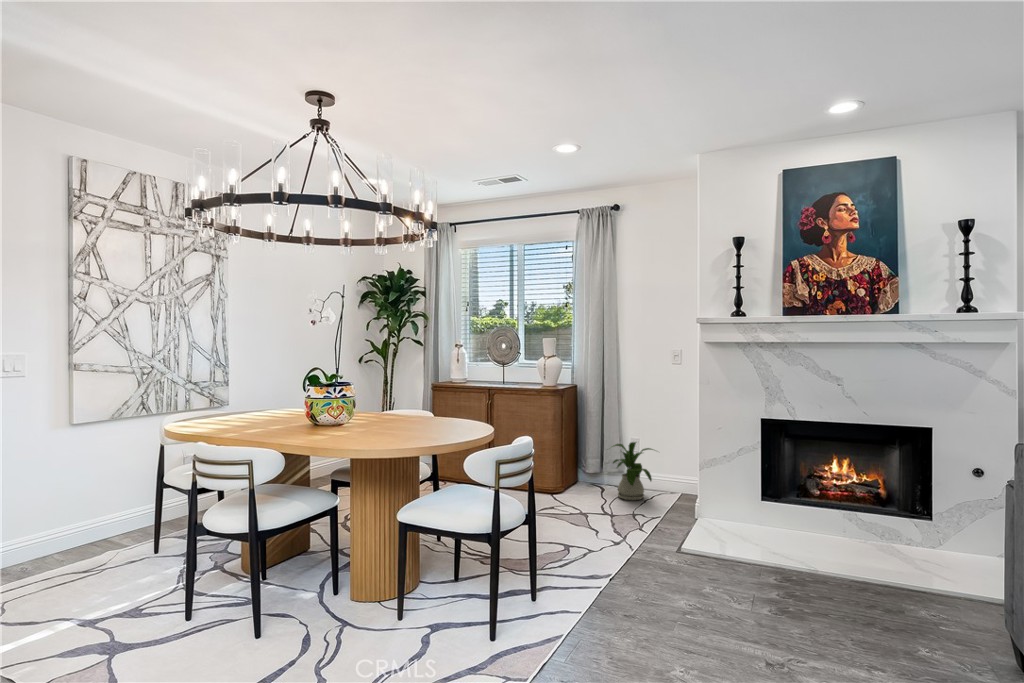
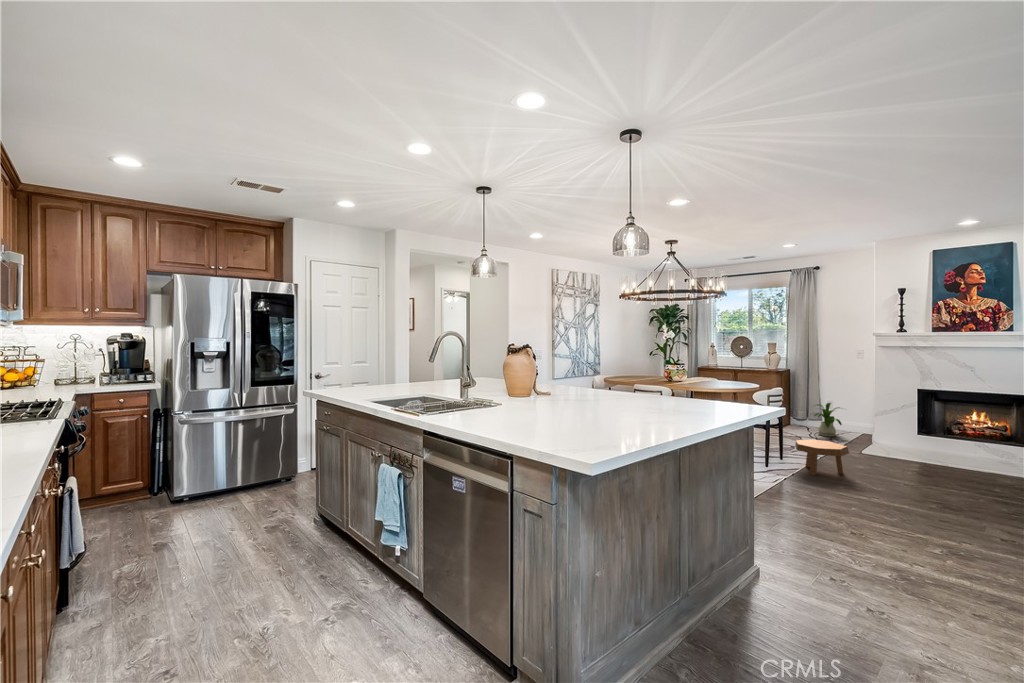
footstool: none [555,546,659,649] -> present [795,439,849,475]

